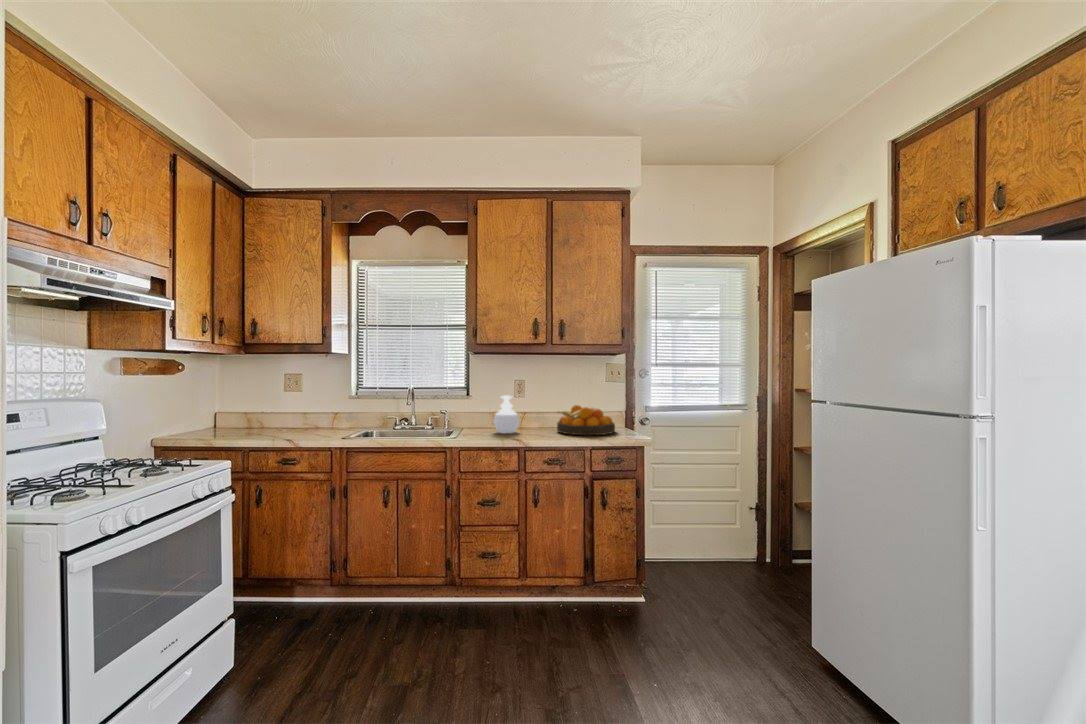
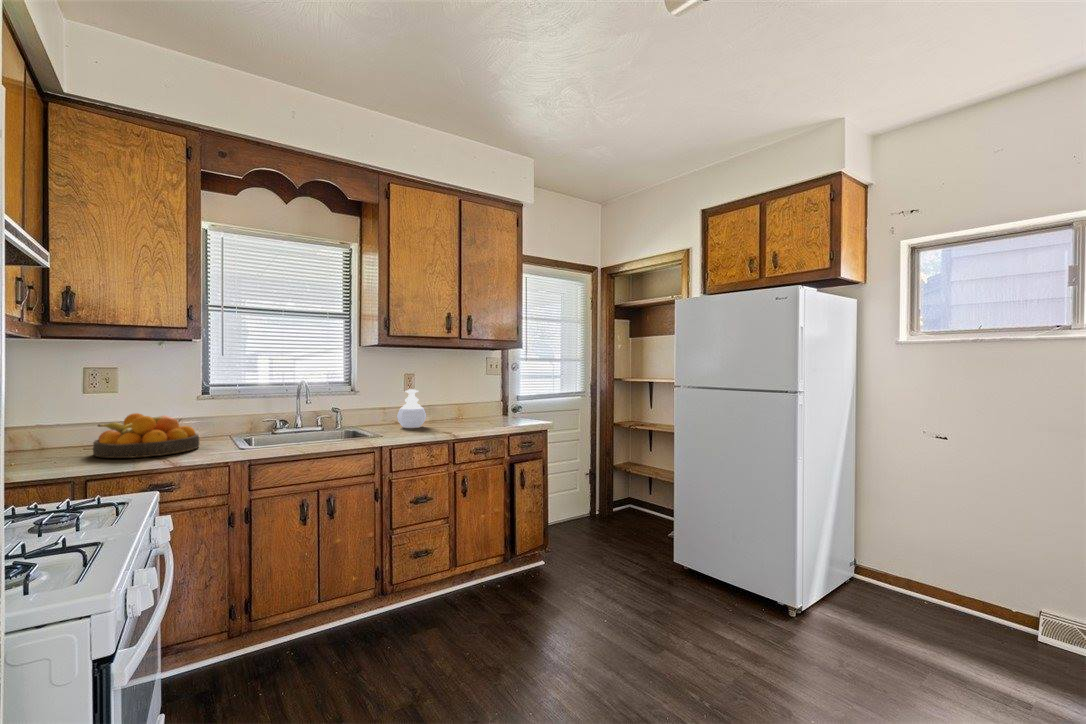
fruit bowl: present [557,405,615,435] -> present [93,413,199,458]

